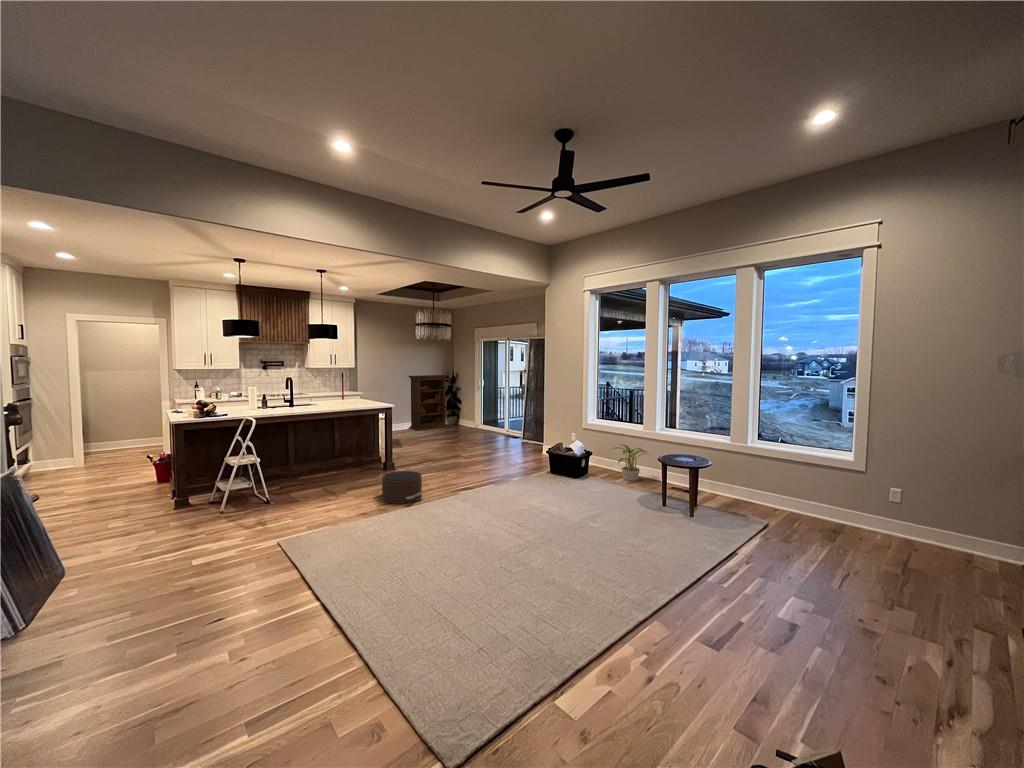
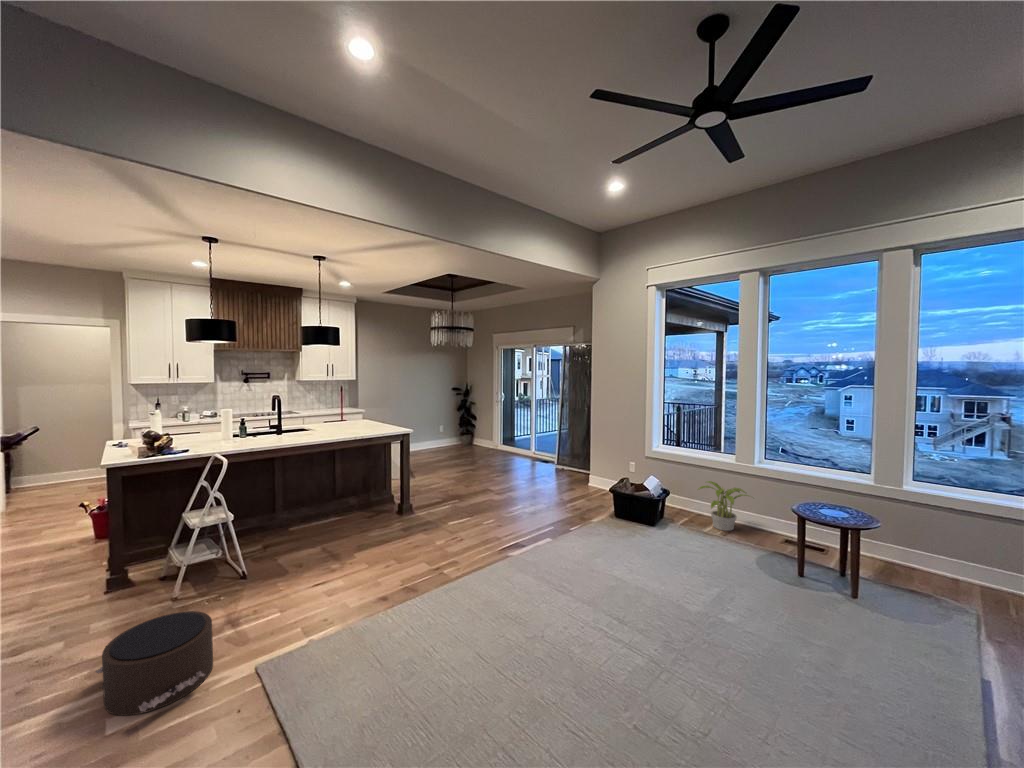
bookcase: present [408,375,448,431] -> none [416,387,464,454]
pouf: present [375,471,423,504] -> present [96,611,213,716]

